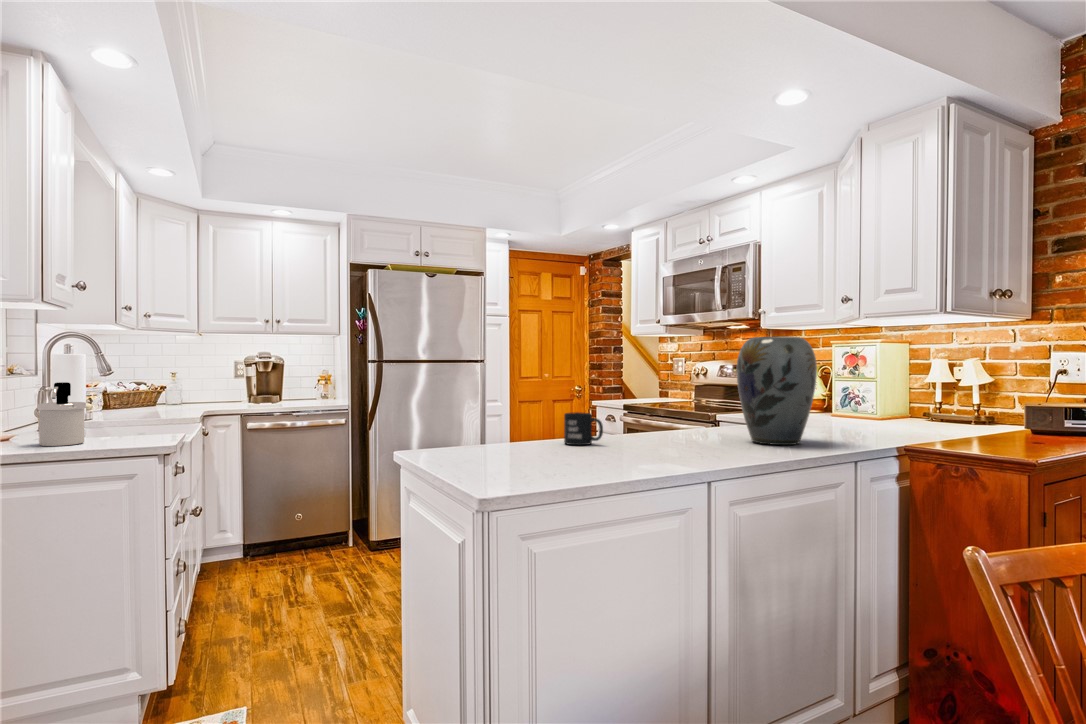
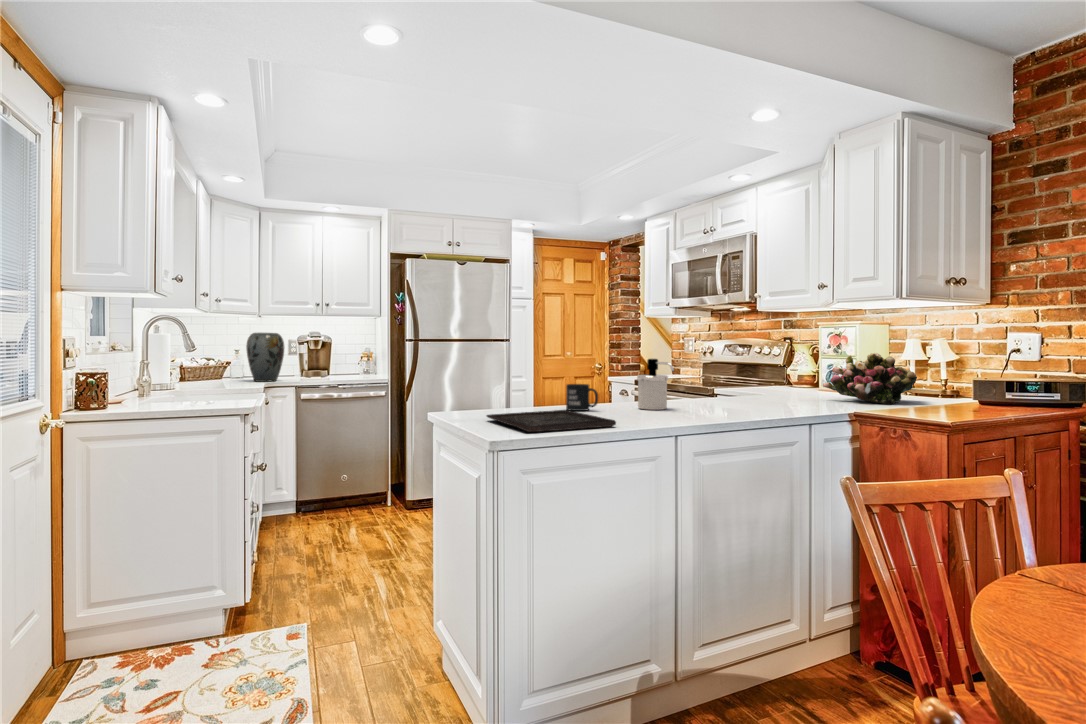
vase: present [737,337,817,445] -> present [246,333,284,382]
flower arrangement: none [848,374,958,433] -> present [823,353,917,404]
soap dispenser: present [38,382,86,446] -> present [637,359,674,410]
tray: none [472,445,637,480] -> present [487,410,616,432]

